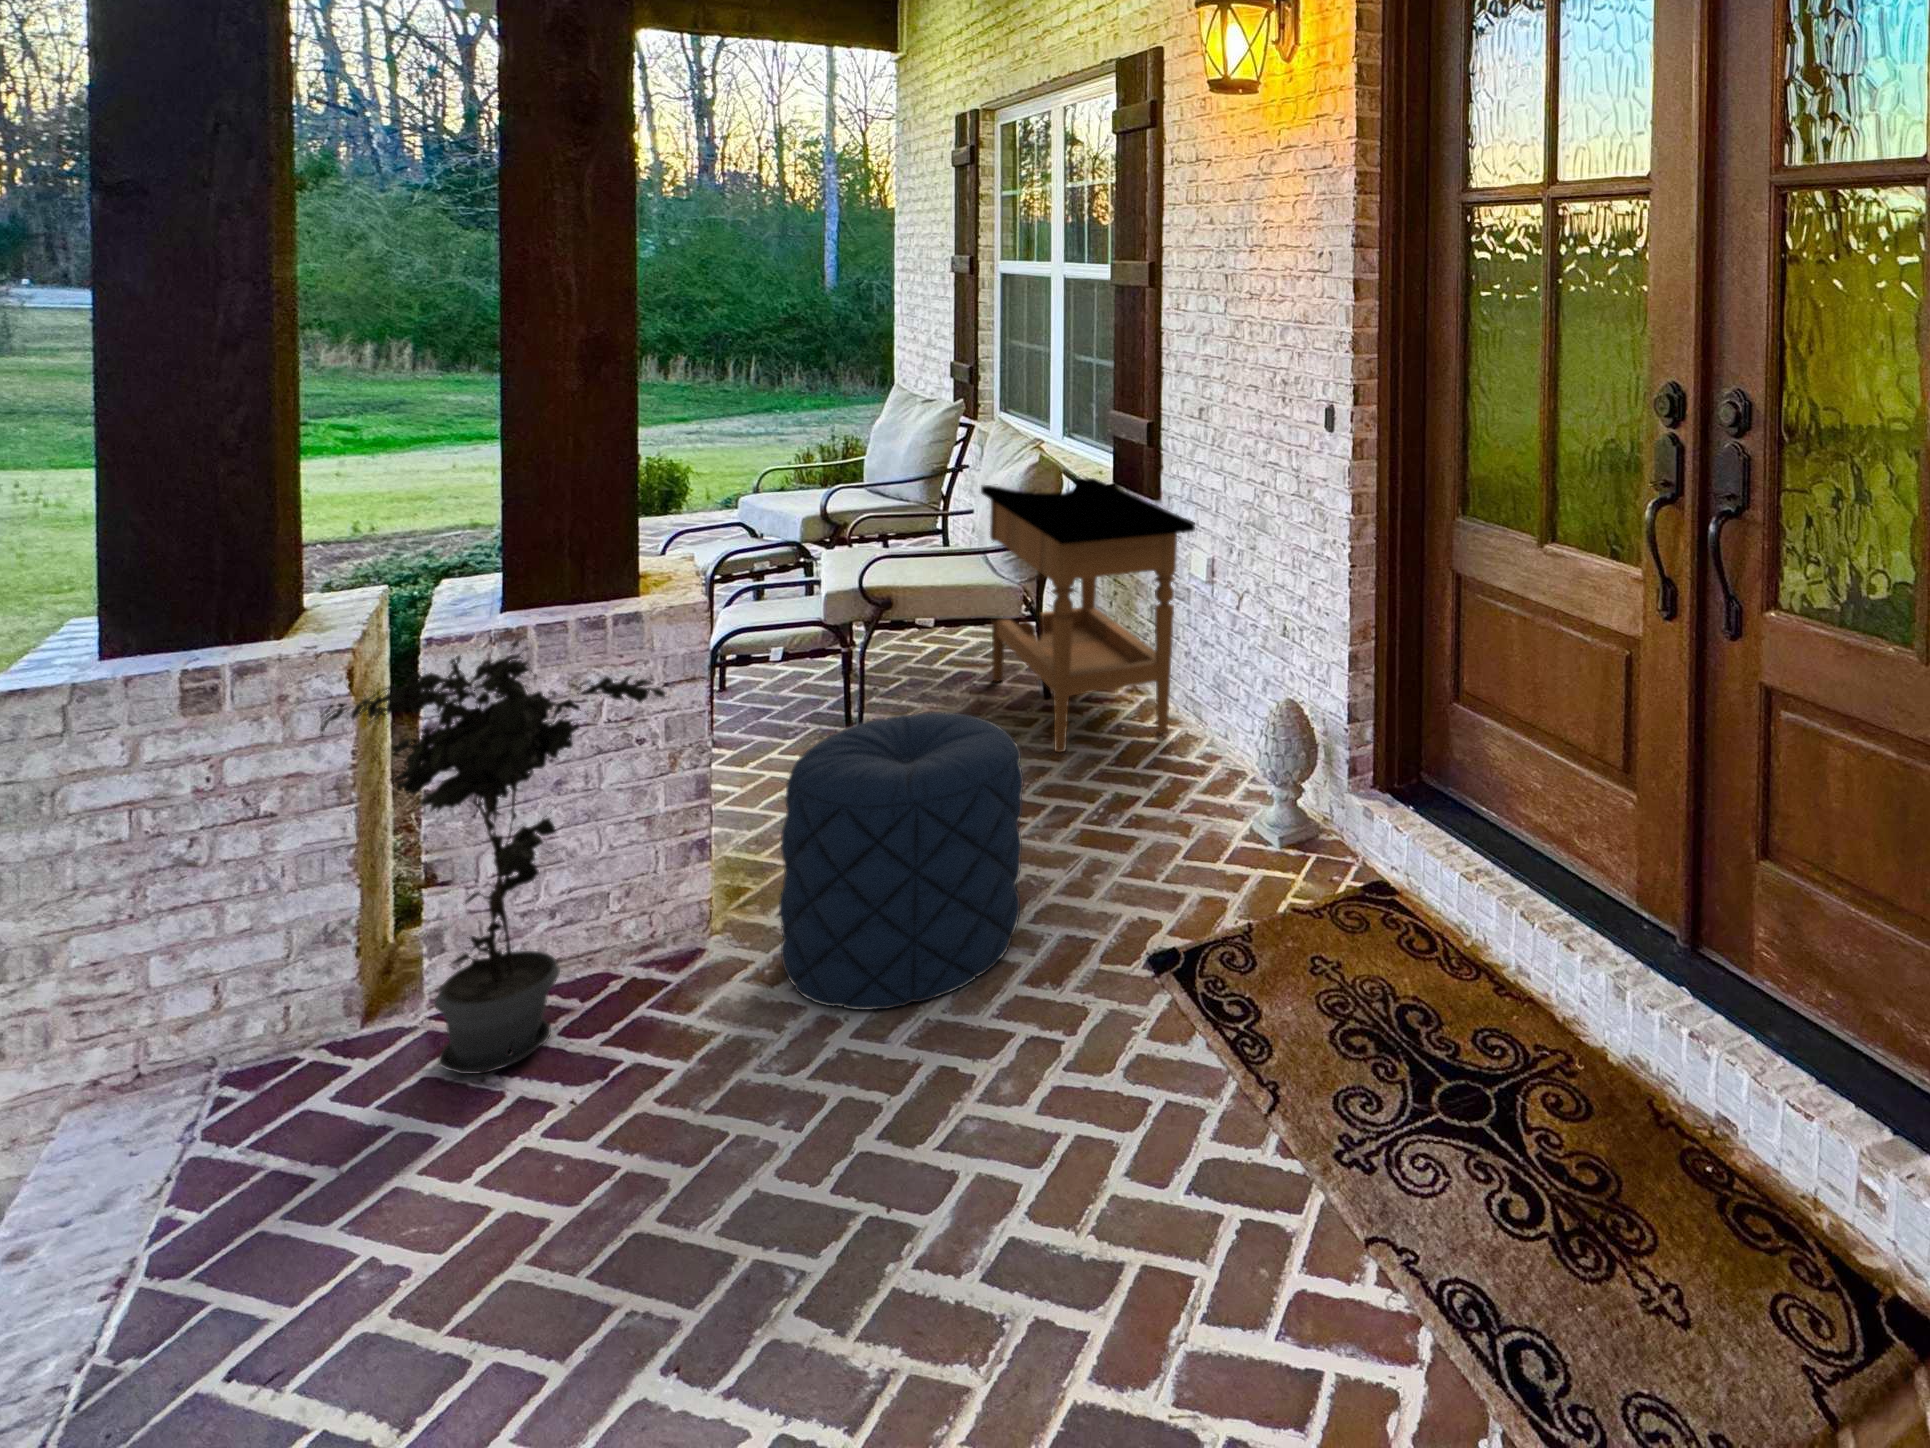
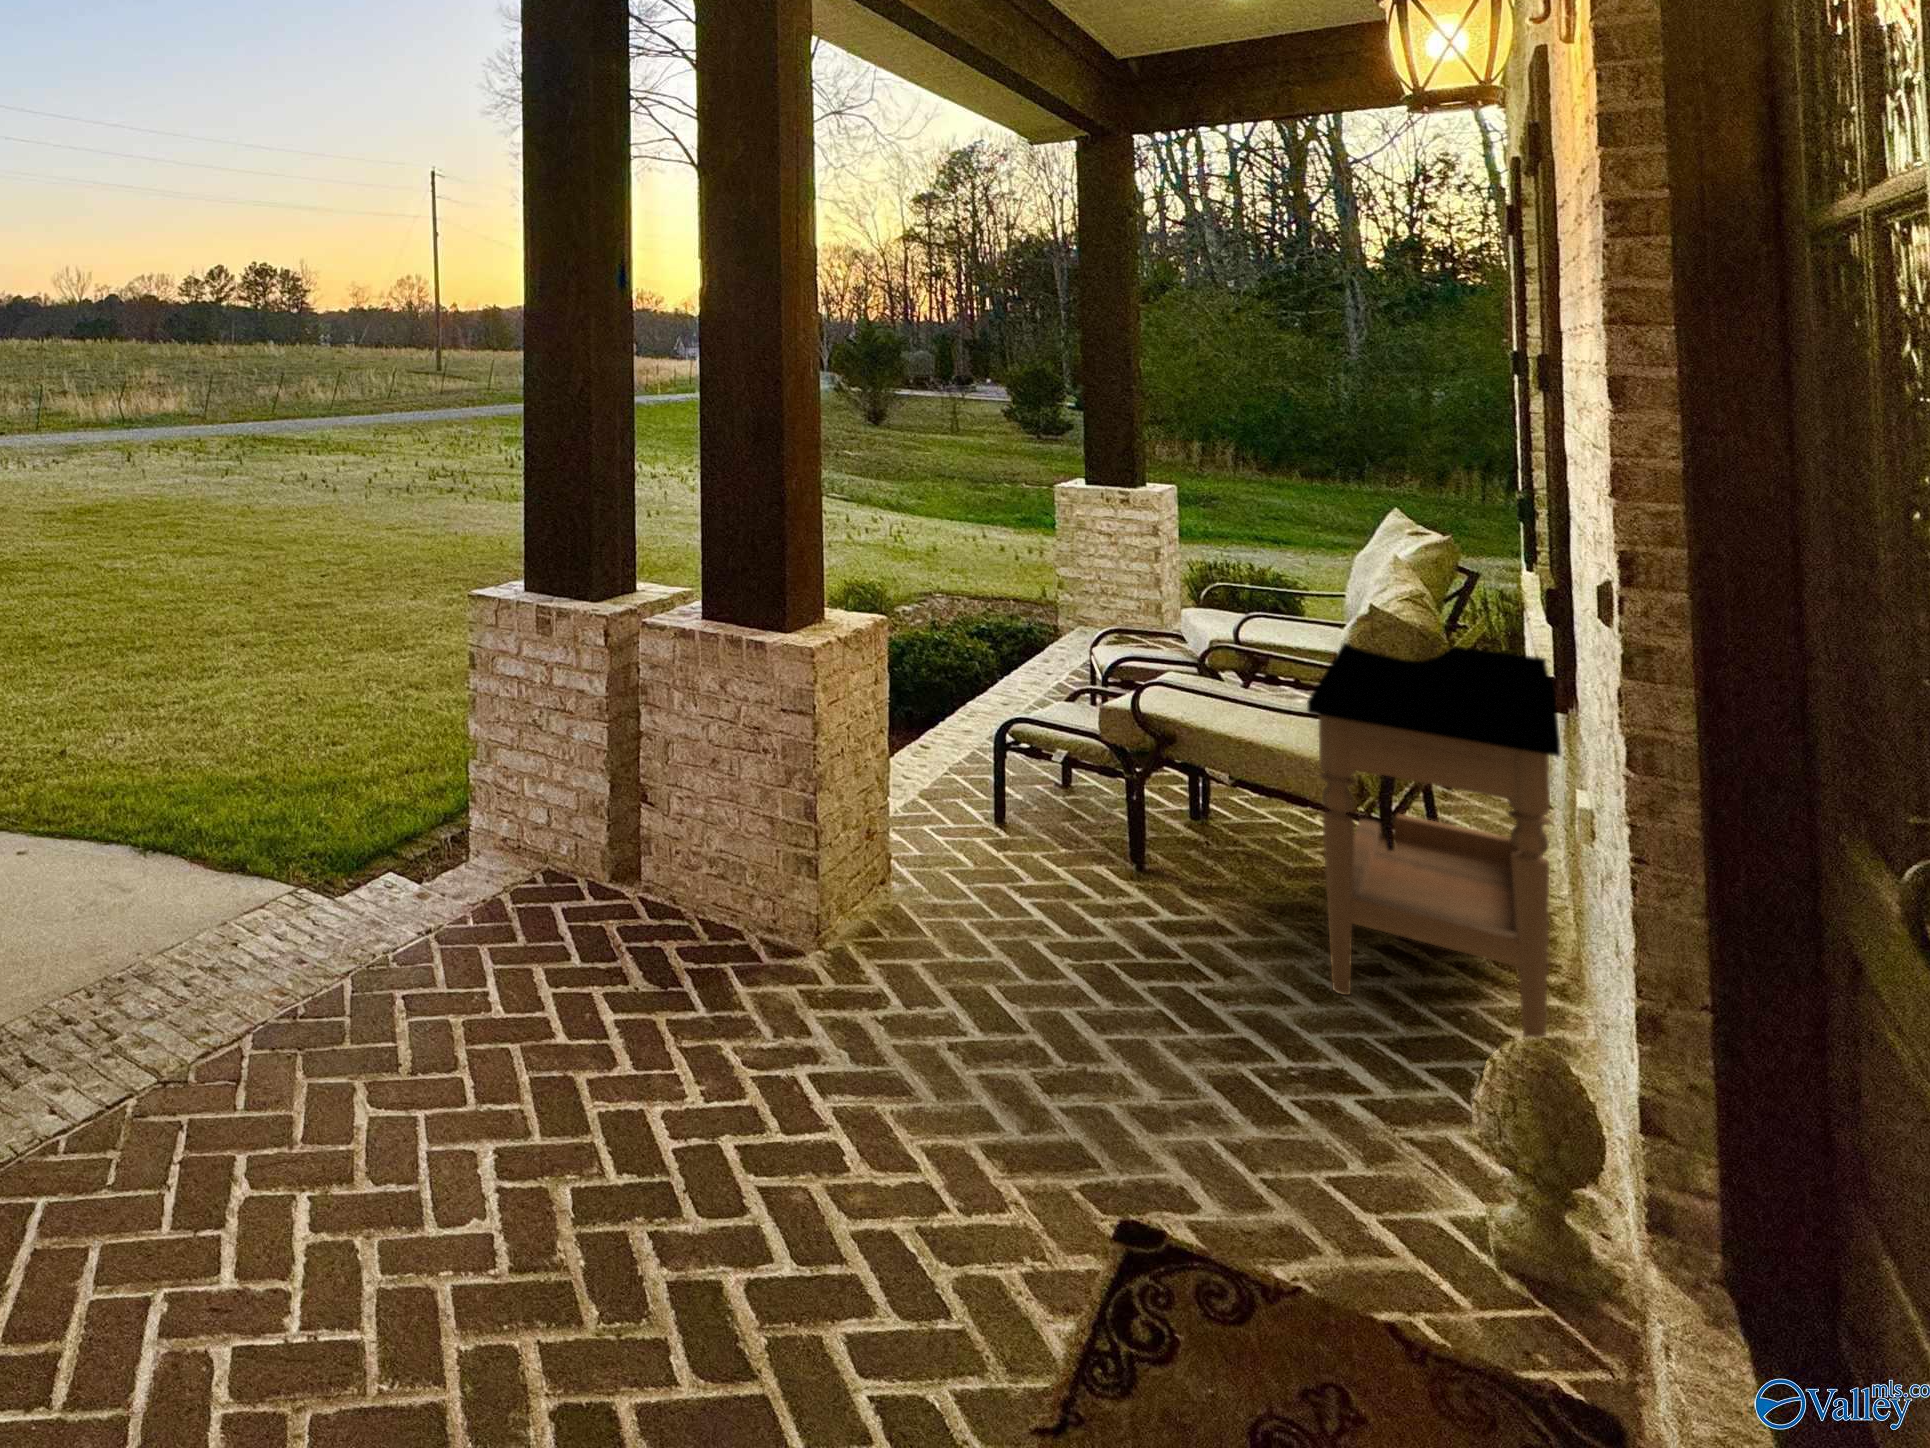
potted plant: present [321,639,665,1074] -> none [558,633,727,949]
pouf: present [779,712,1023,1010] -> none [811,808,1057,1113]

